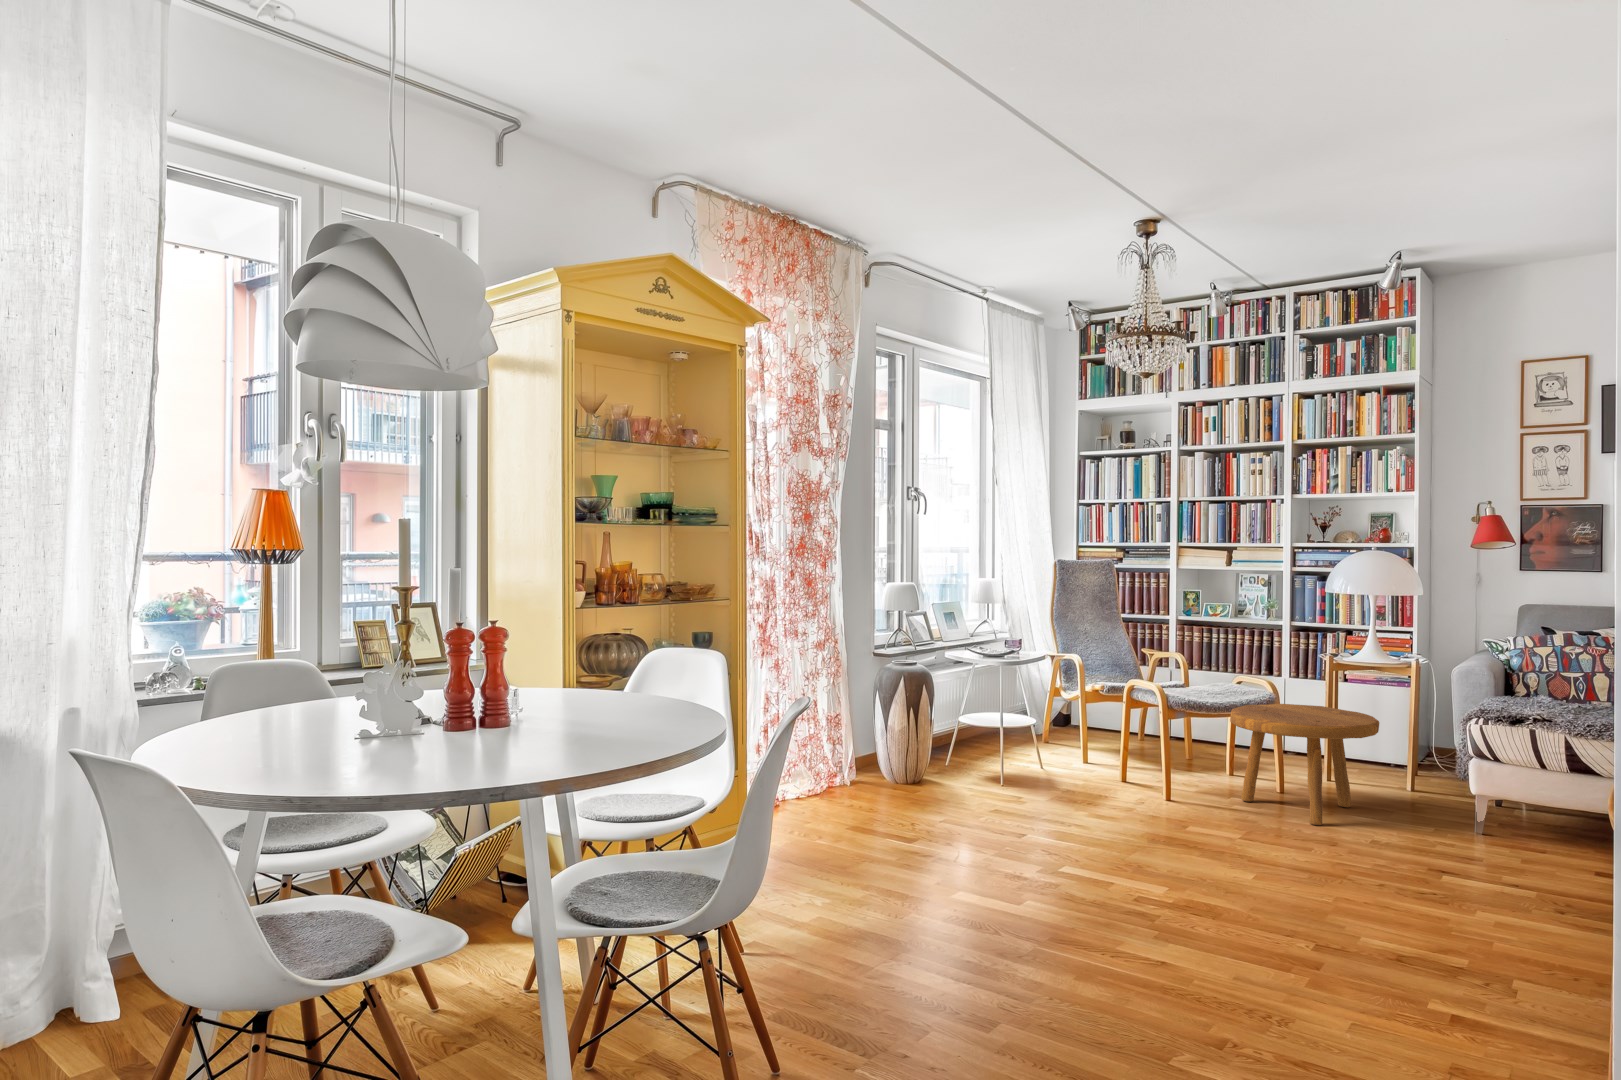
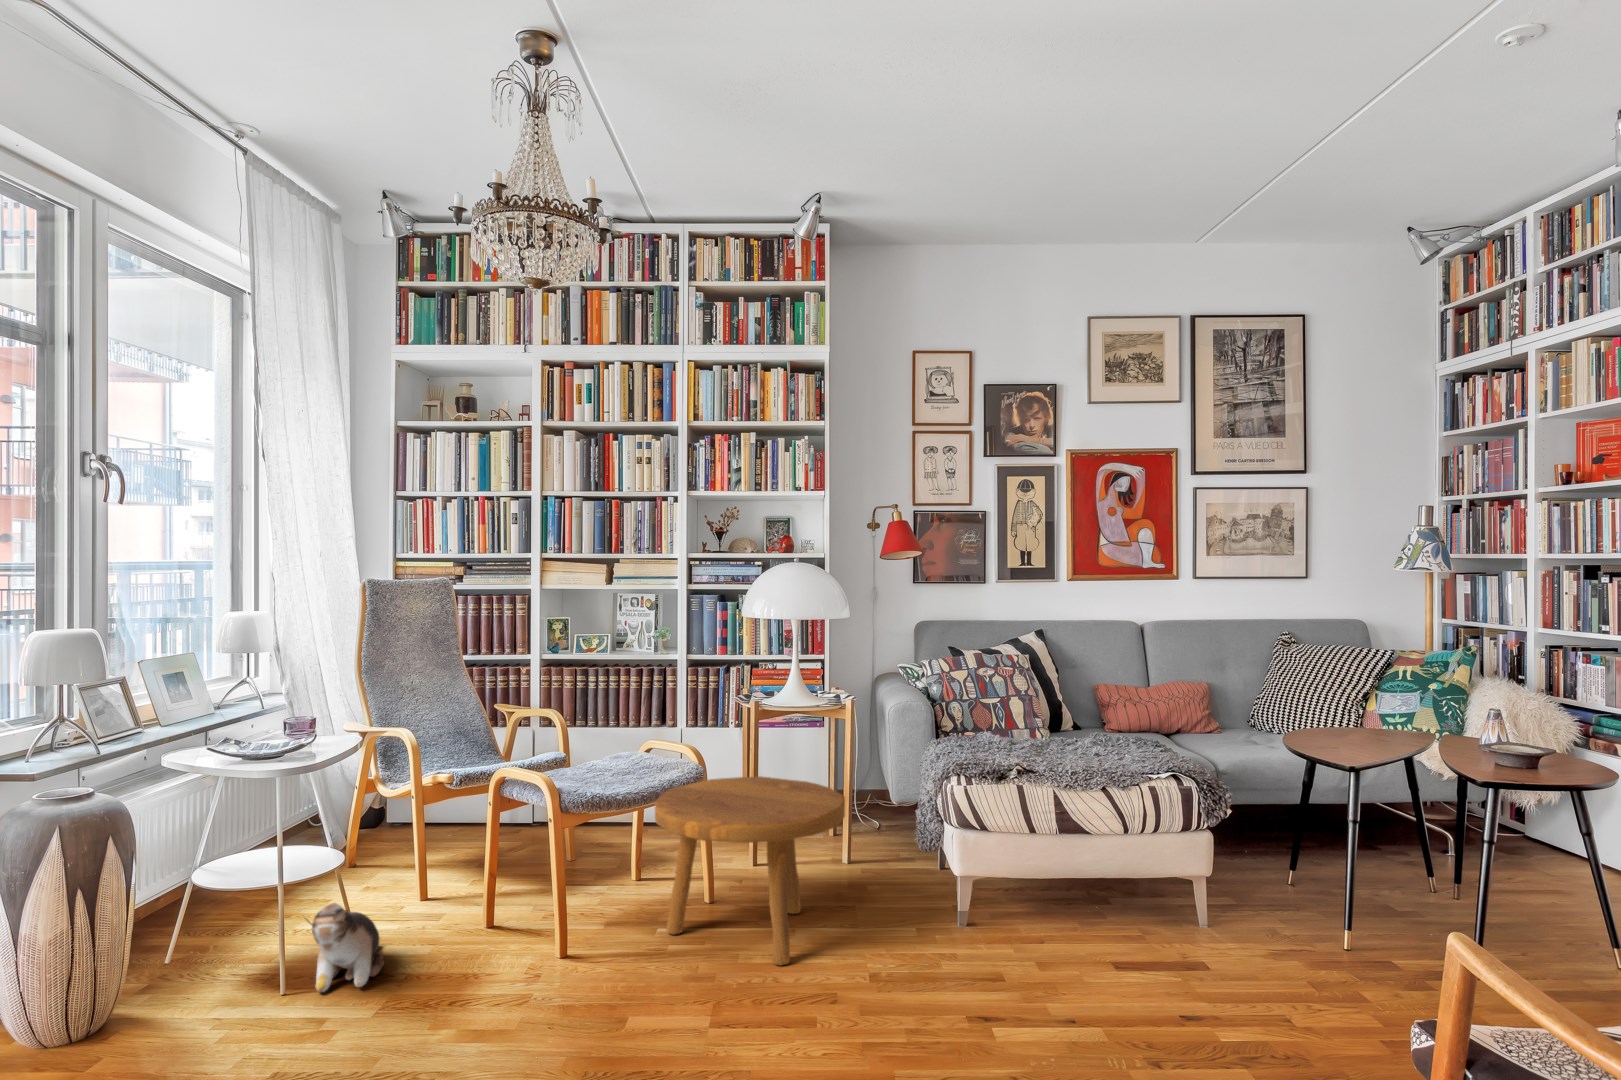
plush toy: none [1016,738,1060,789] -> present [304,903,384,992]

